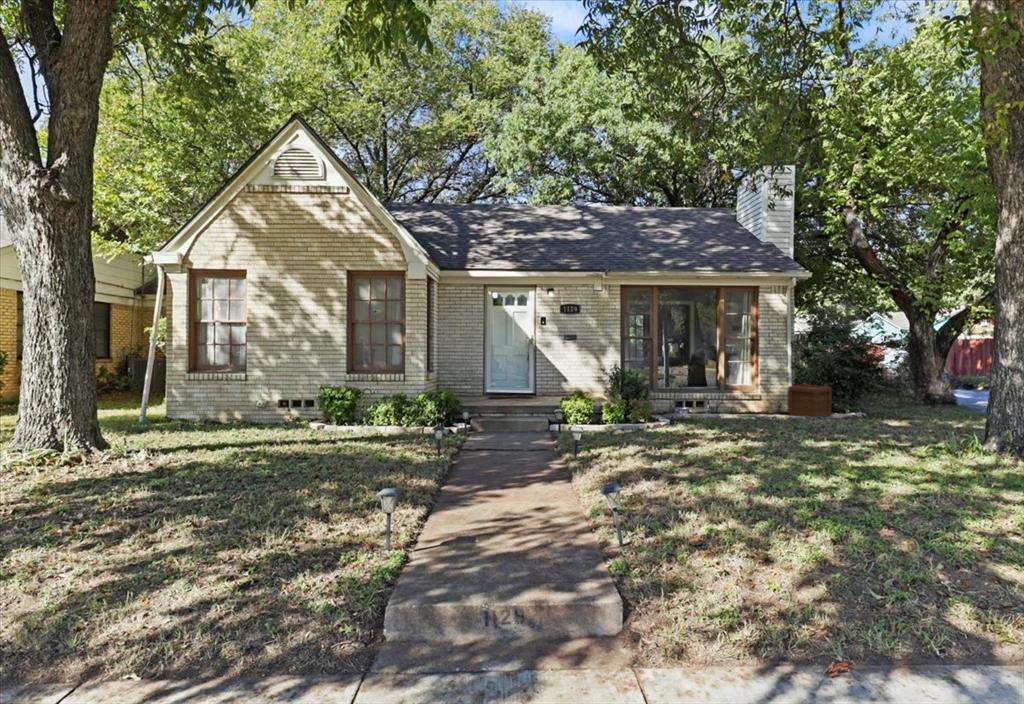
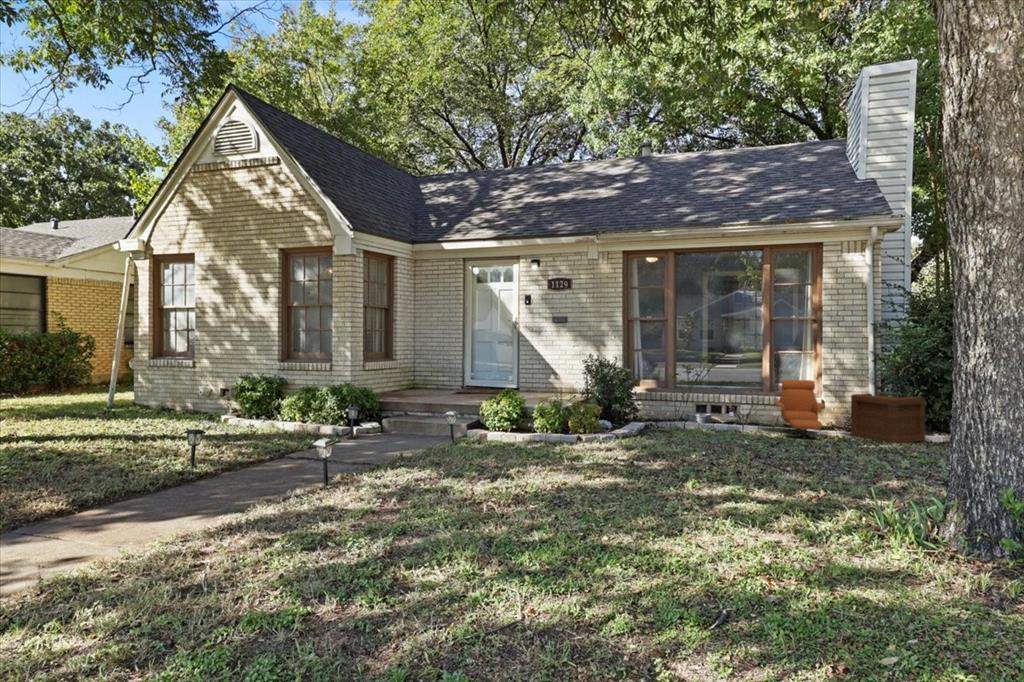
lounge chair: none [740,377,776,420] -> present [774,380,825,440]

